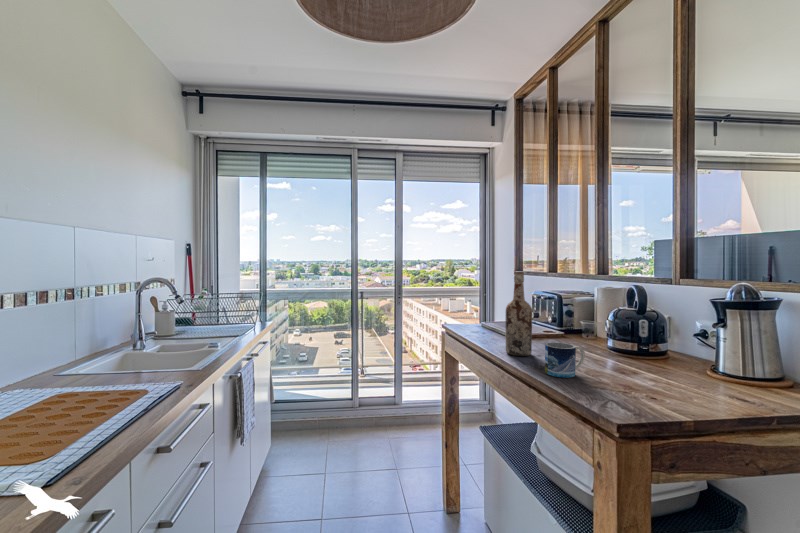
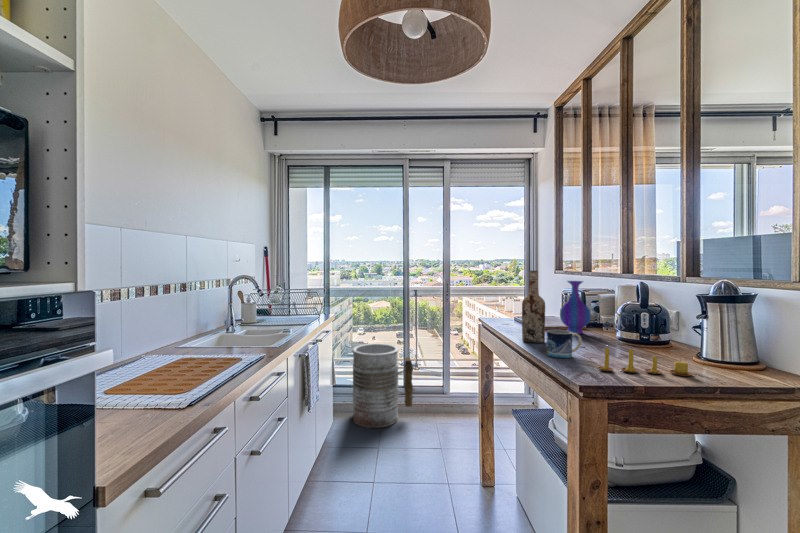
vase: none [538,283,572,342] -> present [560,281,591,334]
trash can: none [295,353,368,451] -> present [352,344,416,428]
candle: none [618,364,726,399] -> present [598,348,692,376]

